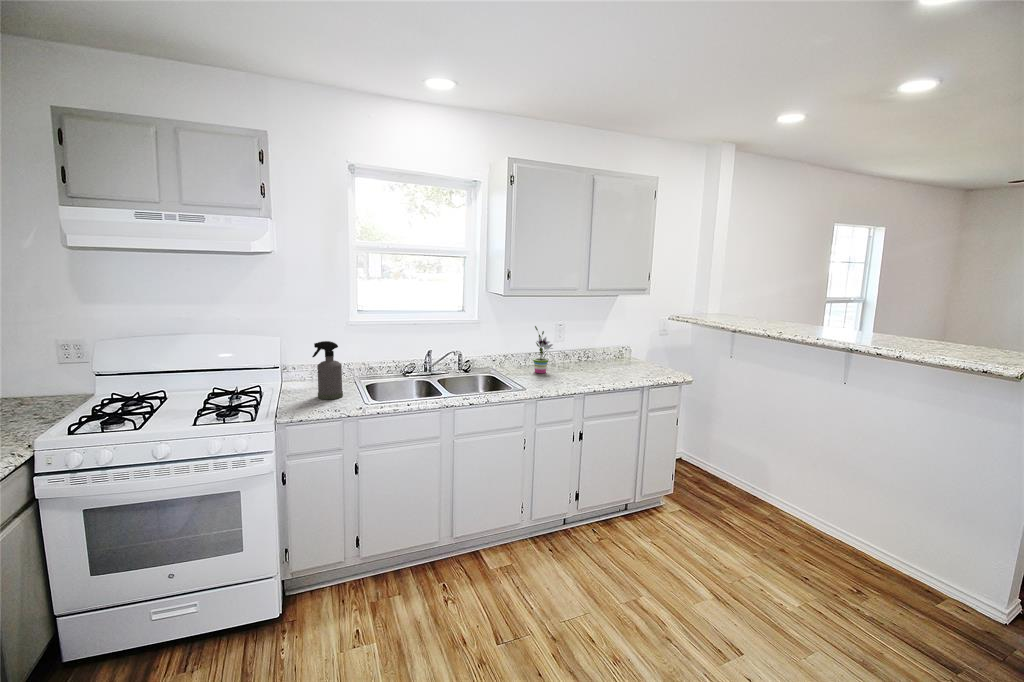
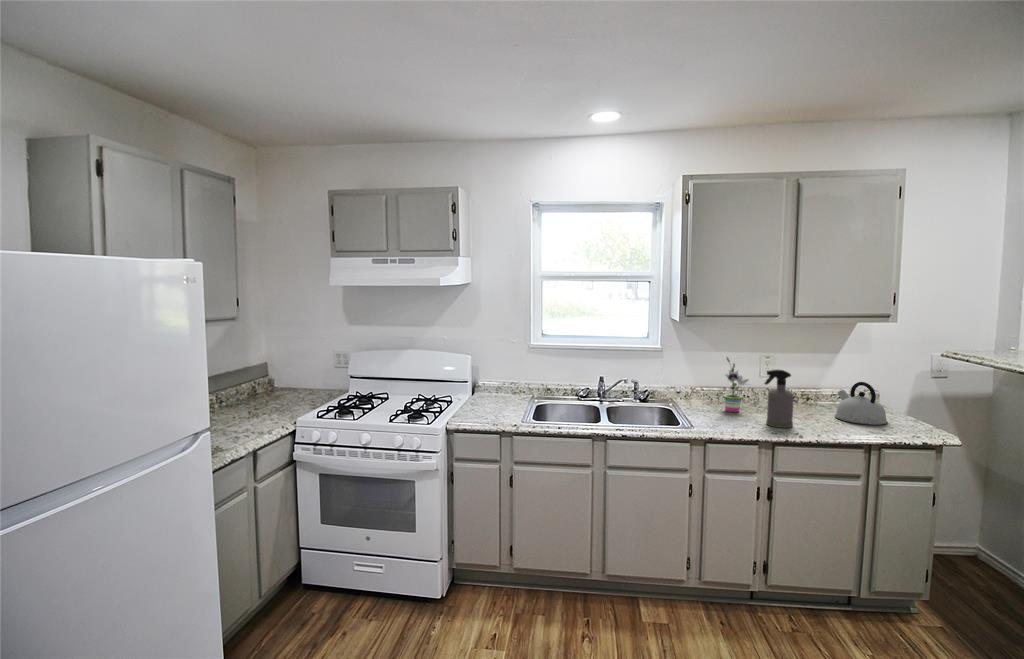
spray bottle: present [312,341,343,399] -> present [764,370,794,428]
kettle: none [612,341,646,373] -> present [835,382,887,425]

